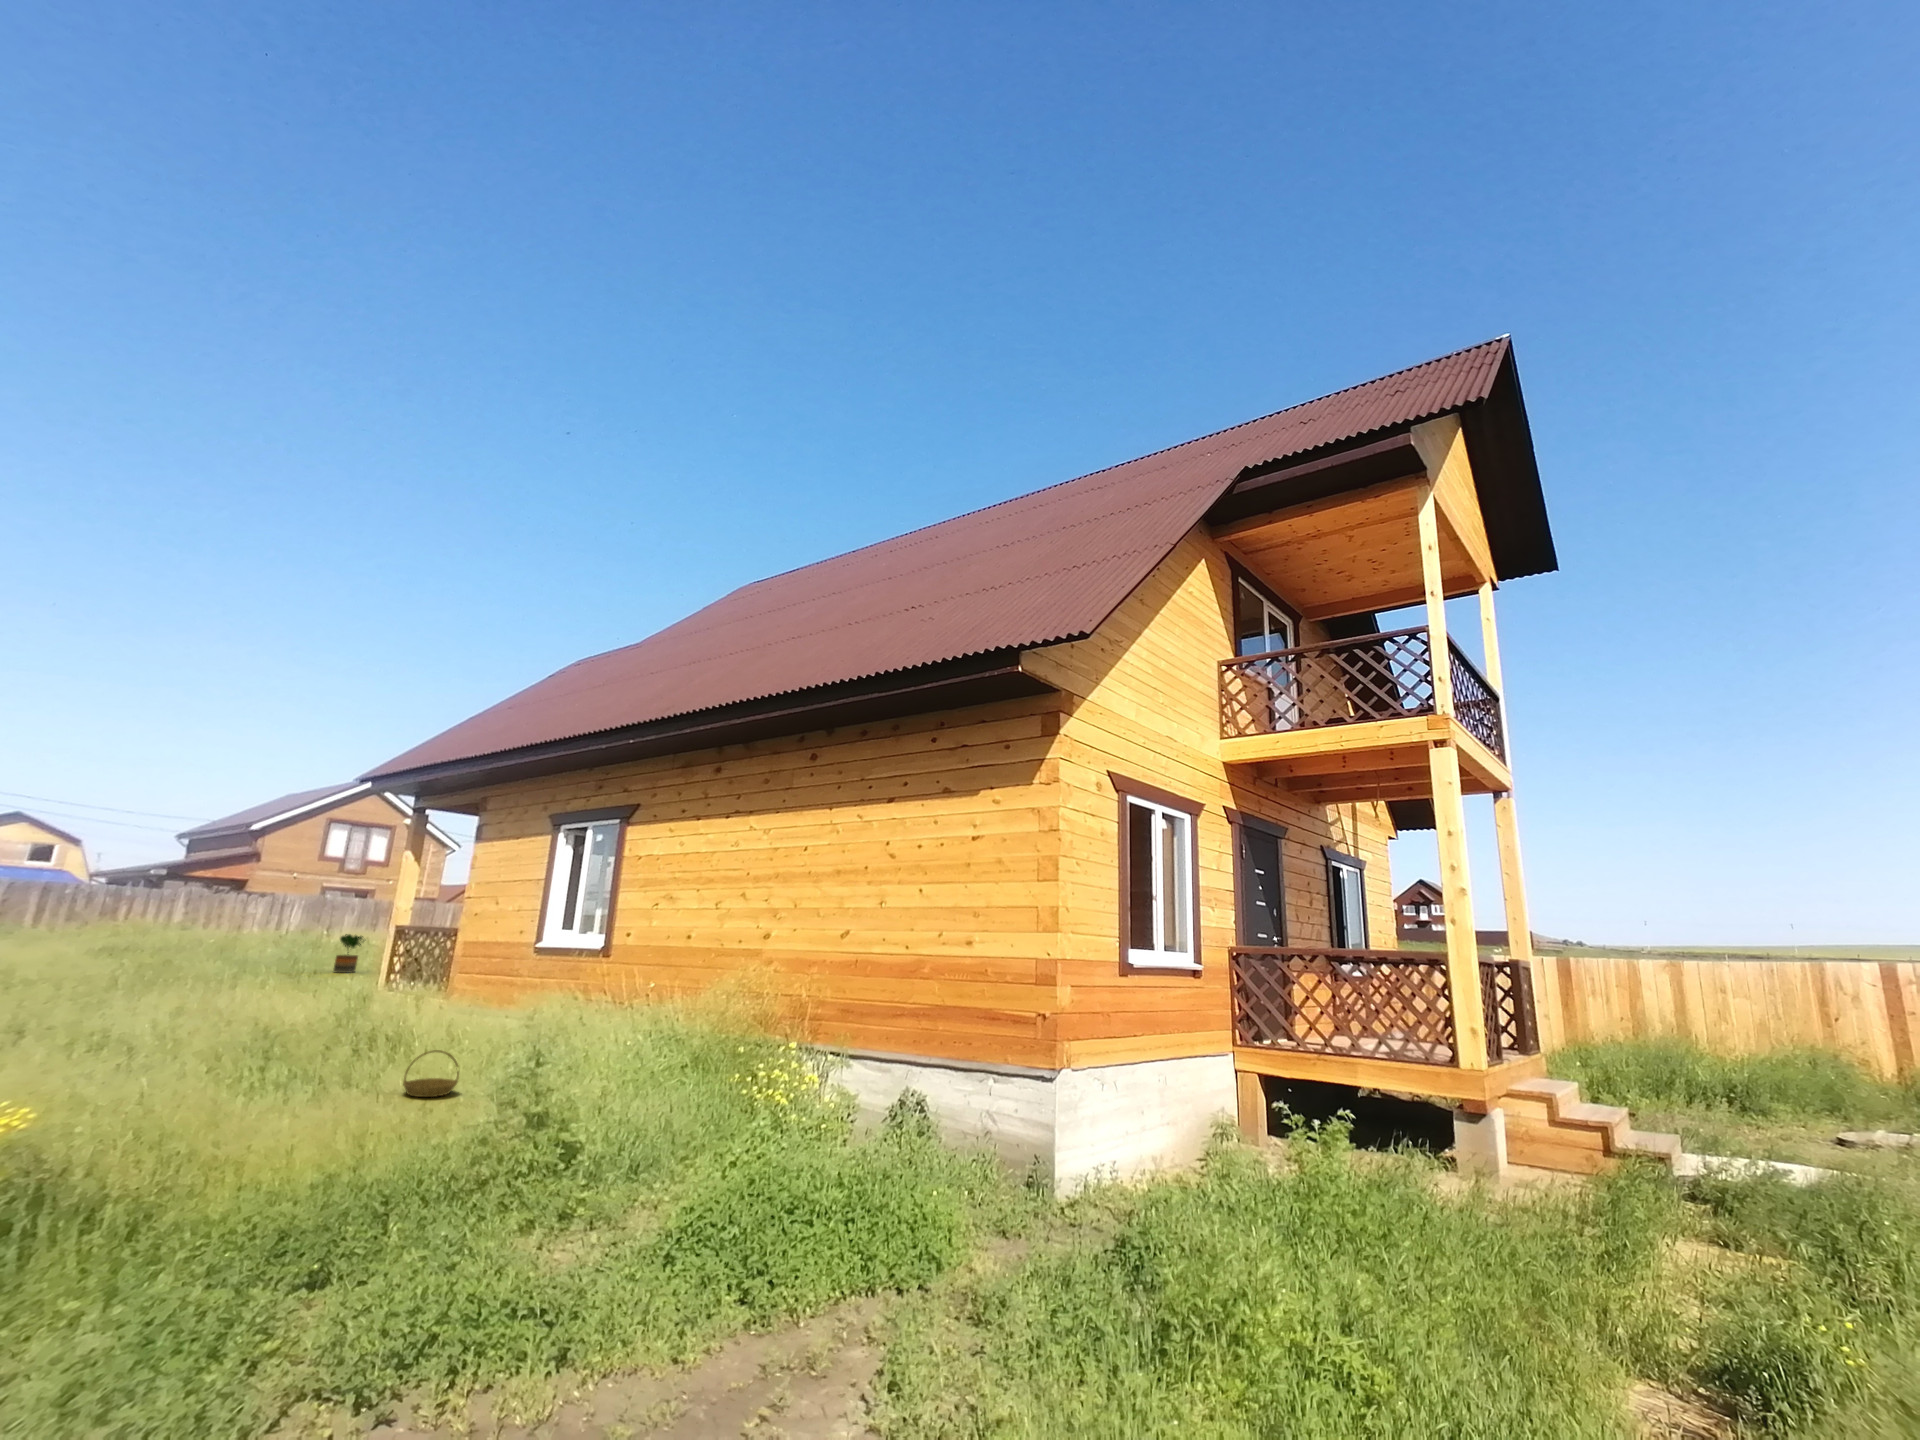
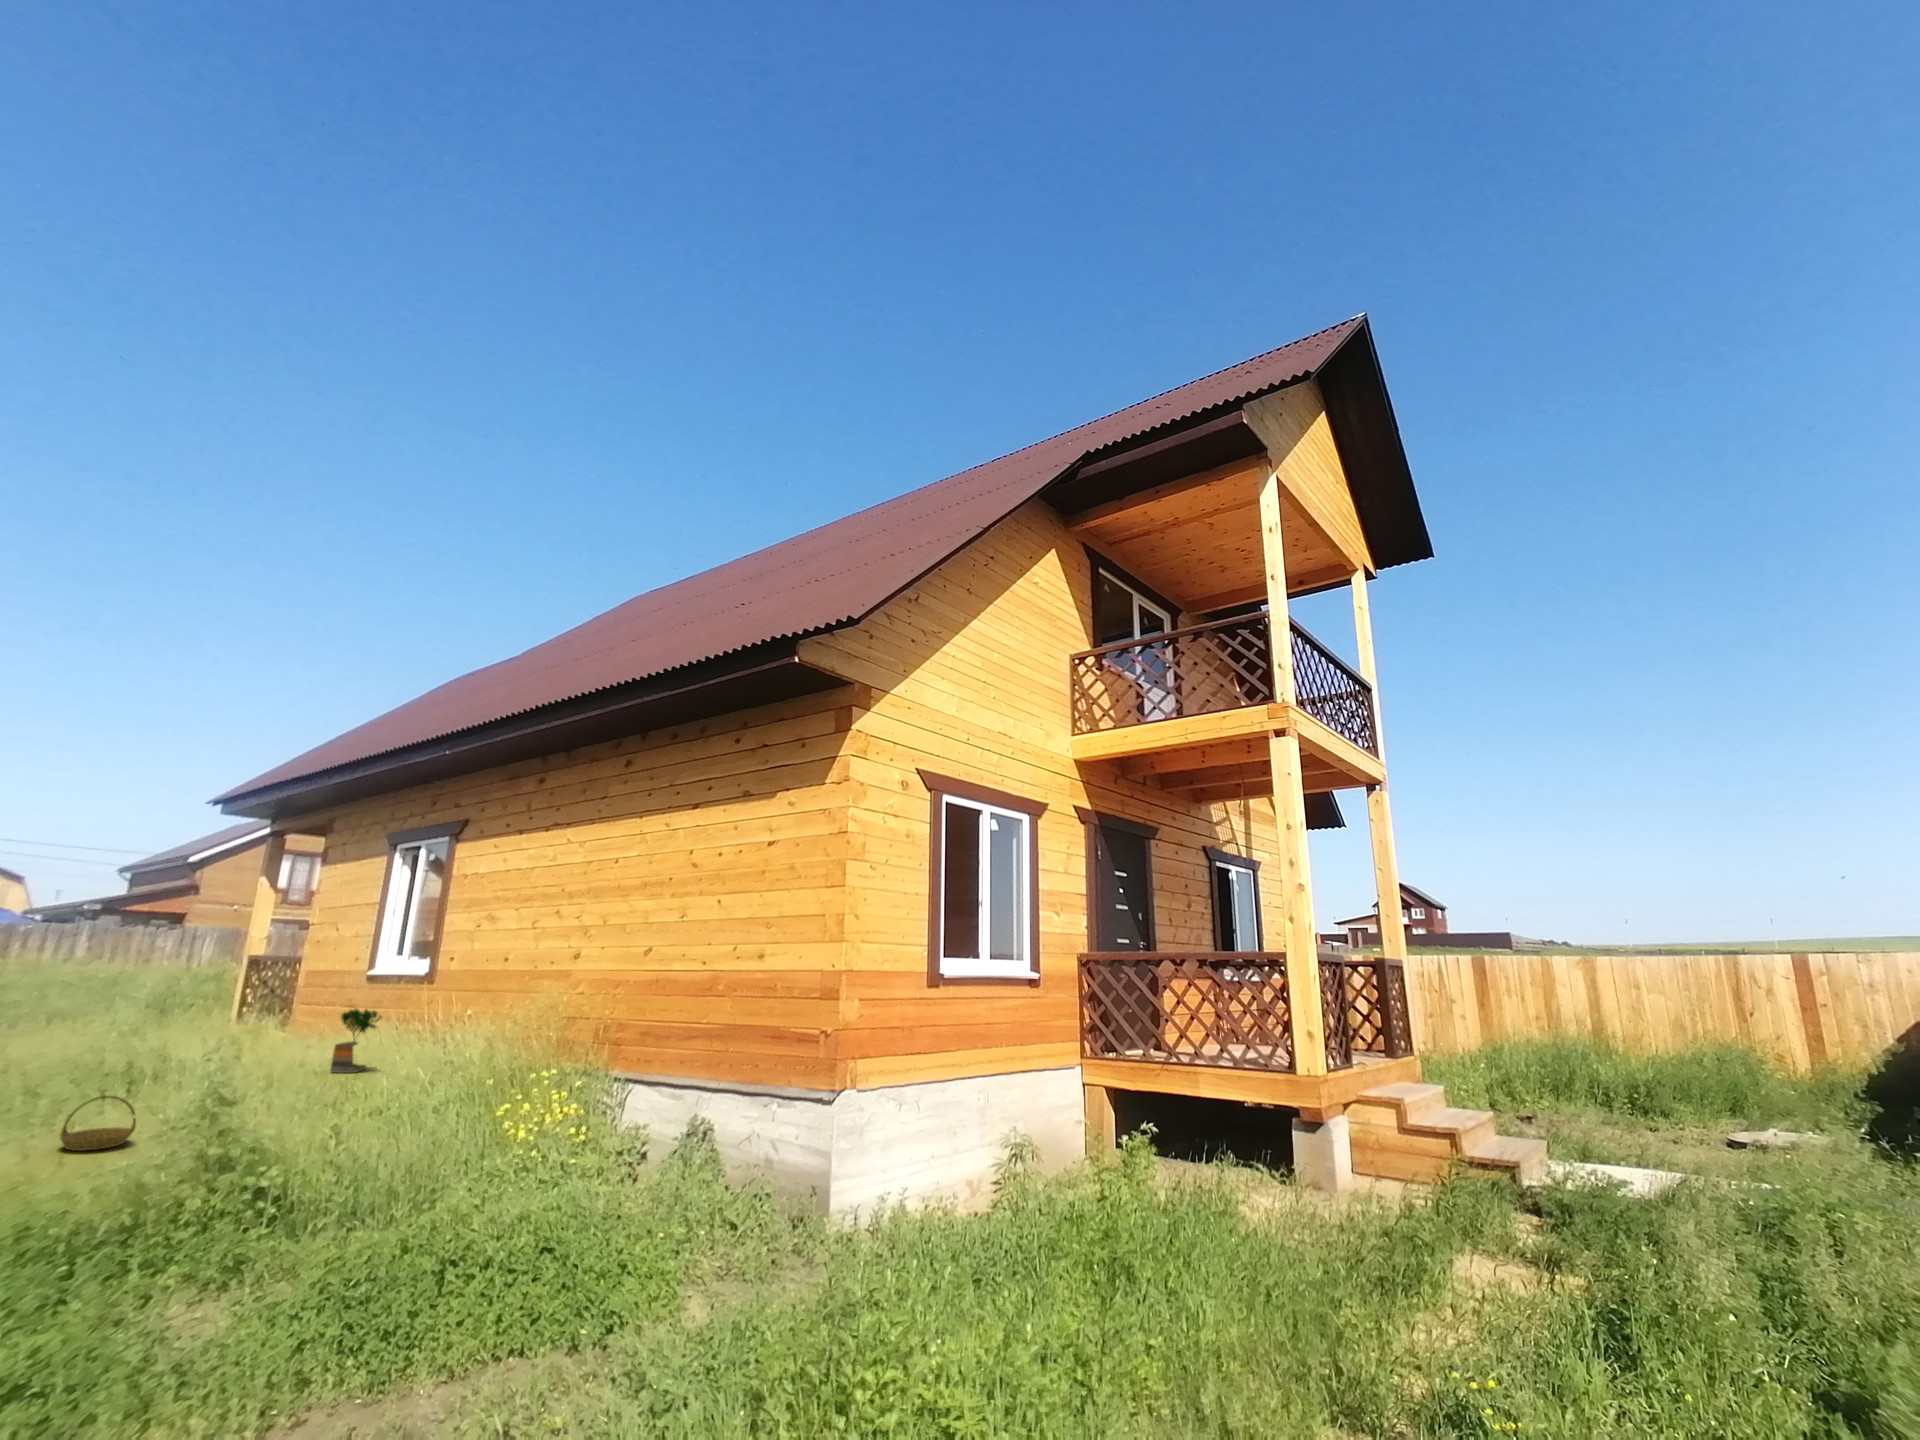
potted tree: present [333,934,364,973] -> present [330,1009,381,1073]

